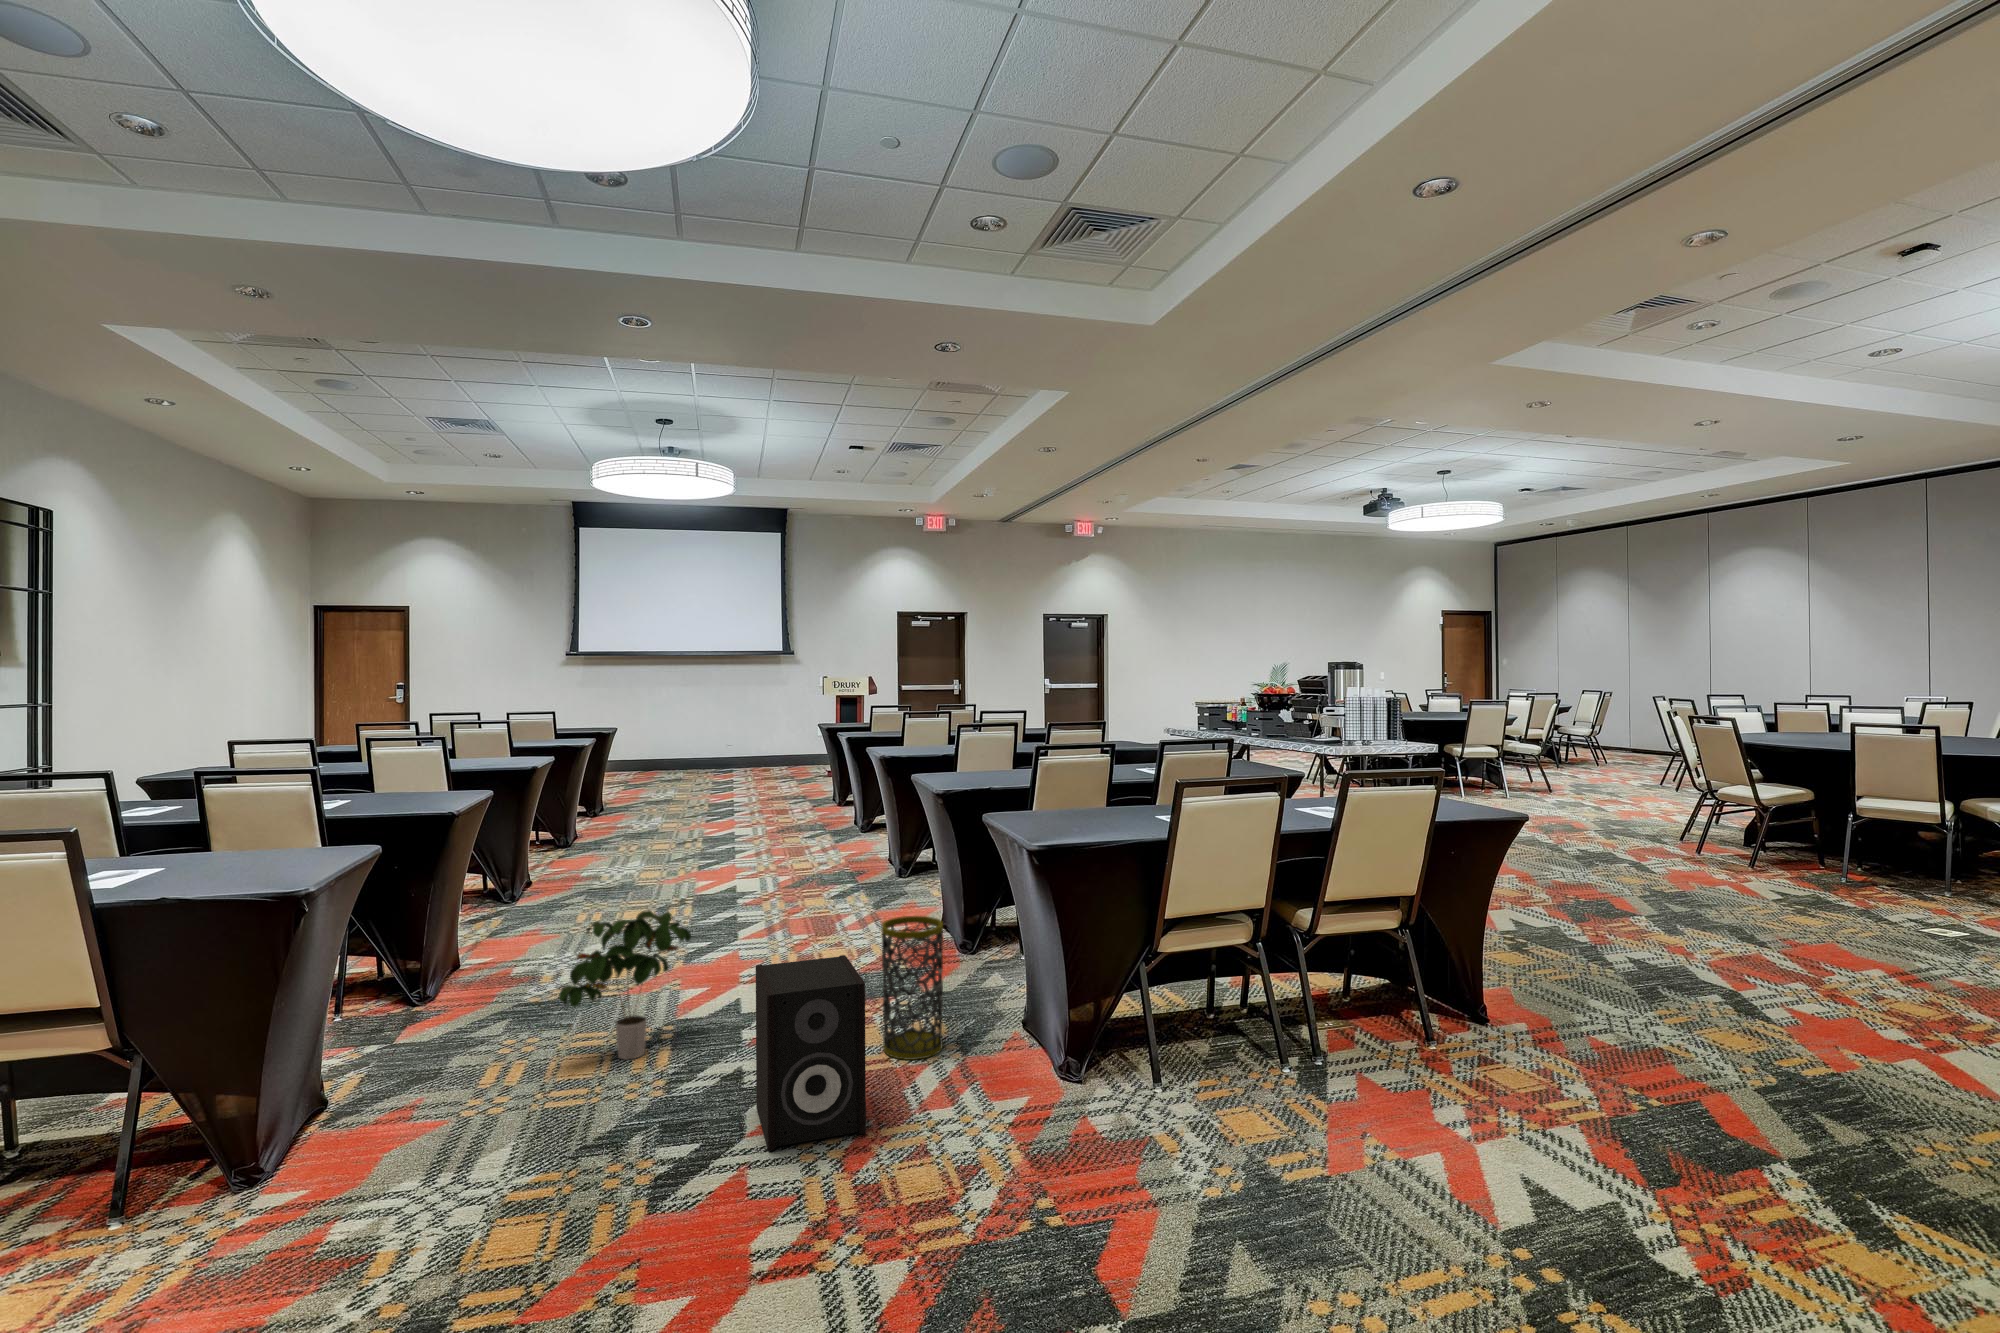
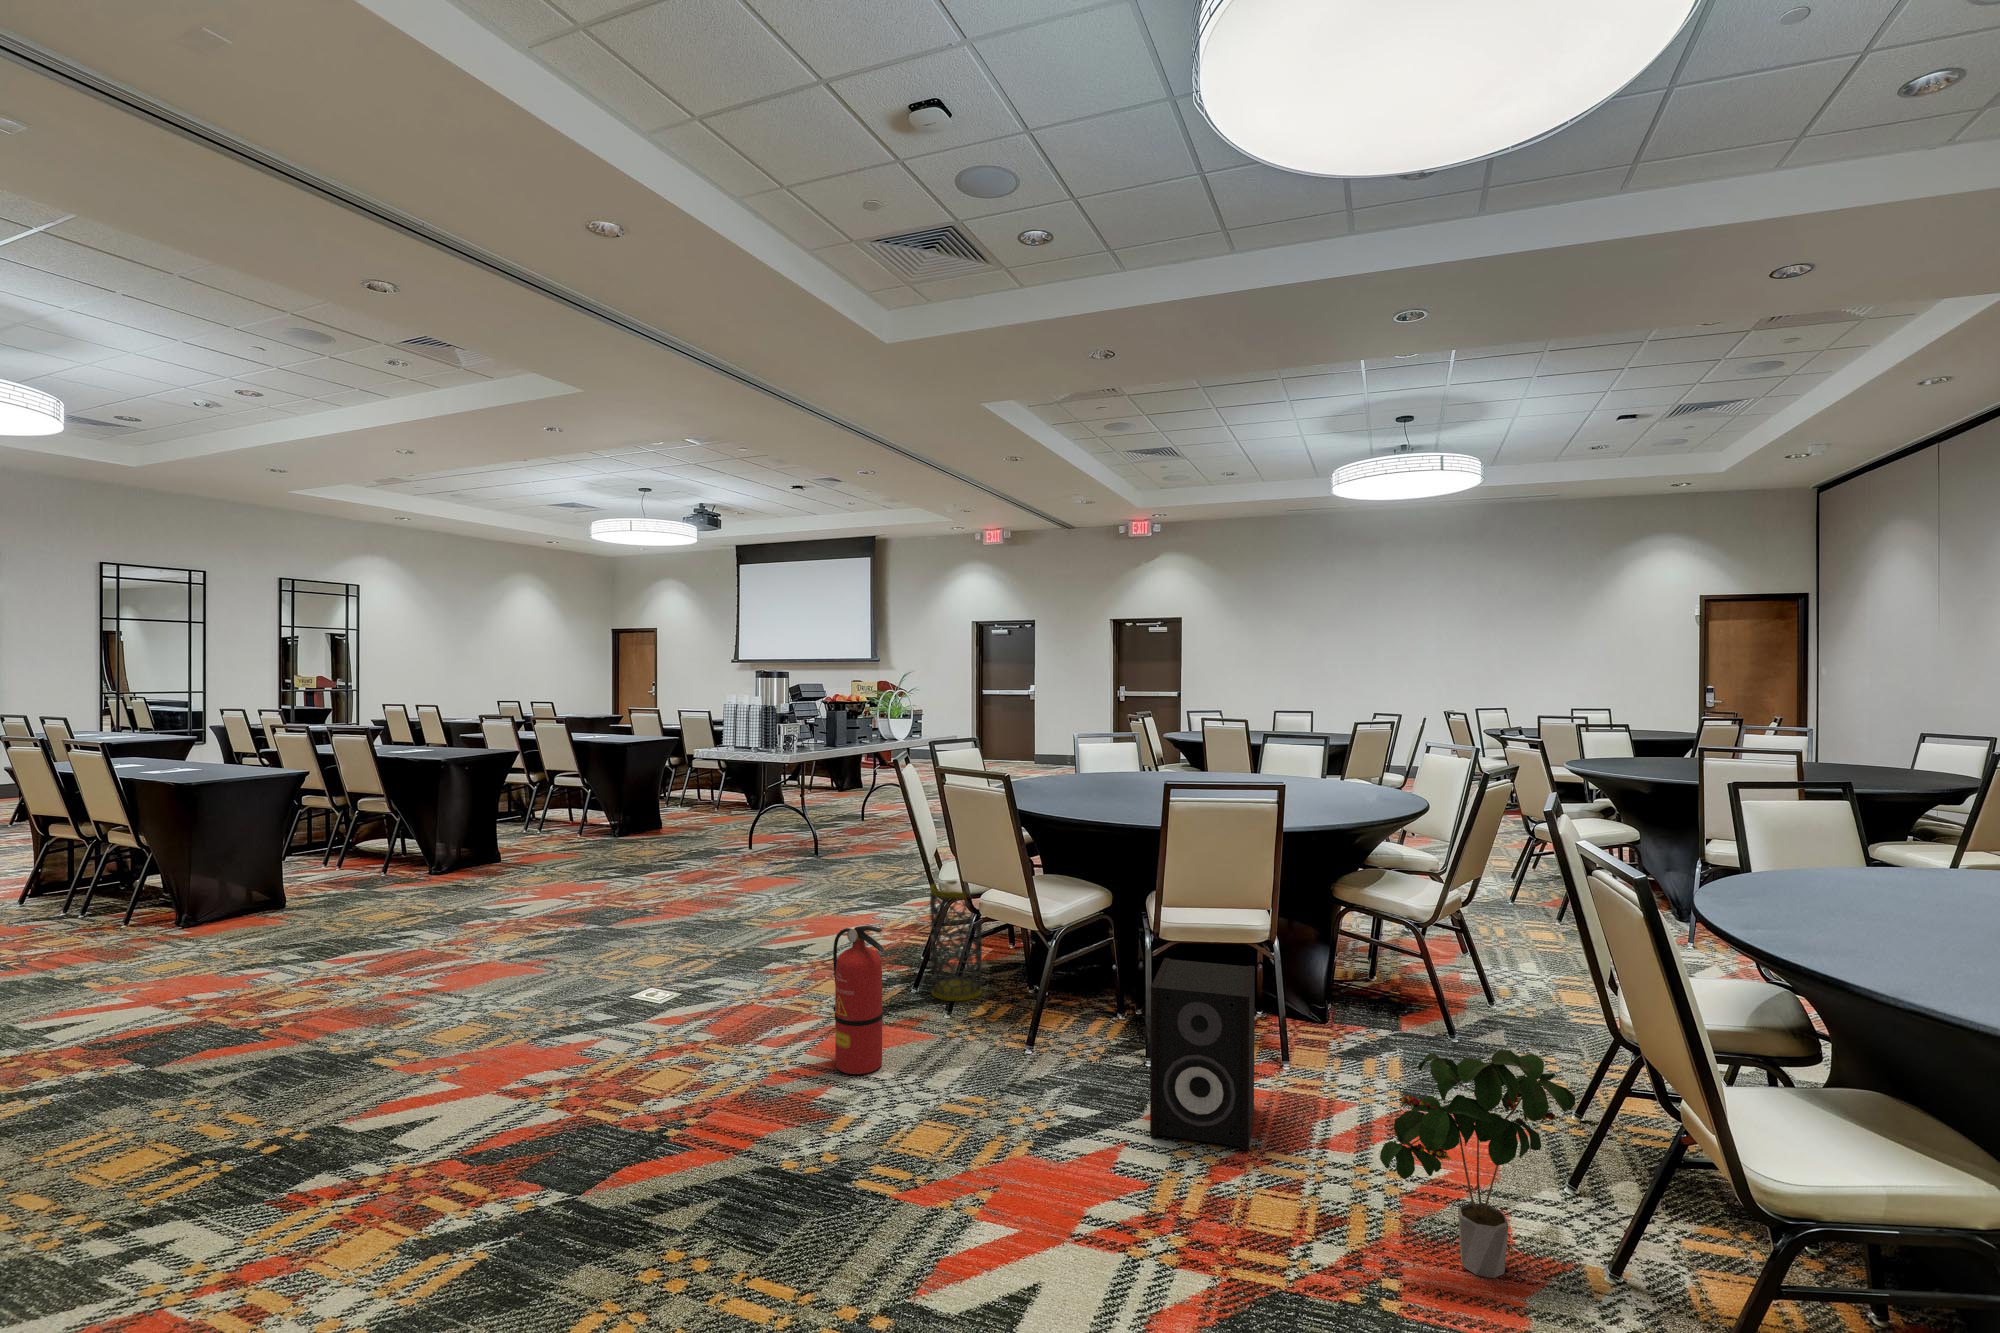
potted plant: present [559,911,691,1060] -> present [1380,1050,1575,1278]
trash can: present [881,916,943,1060] -> present [930,880,982,1001]
fire extinguisher: none [312,1001,403,1201] -> present [833,925,884,1074]

